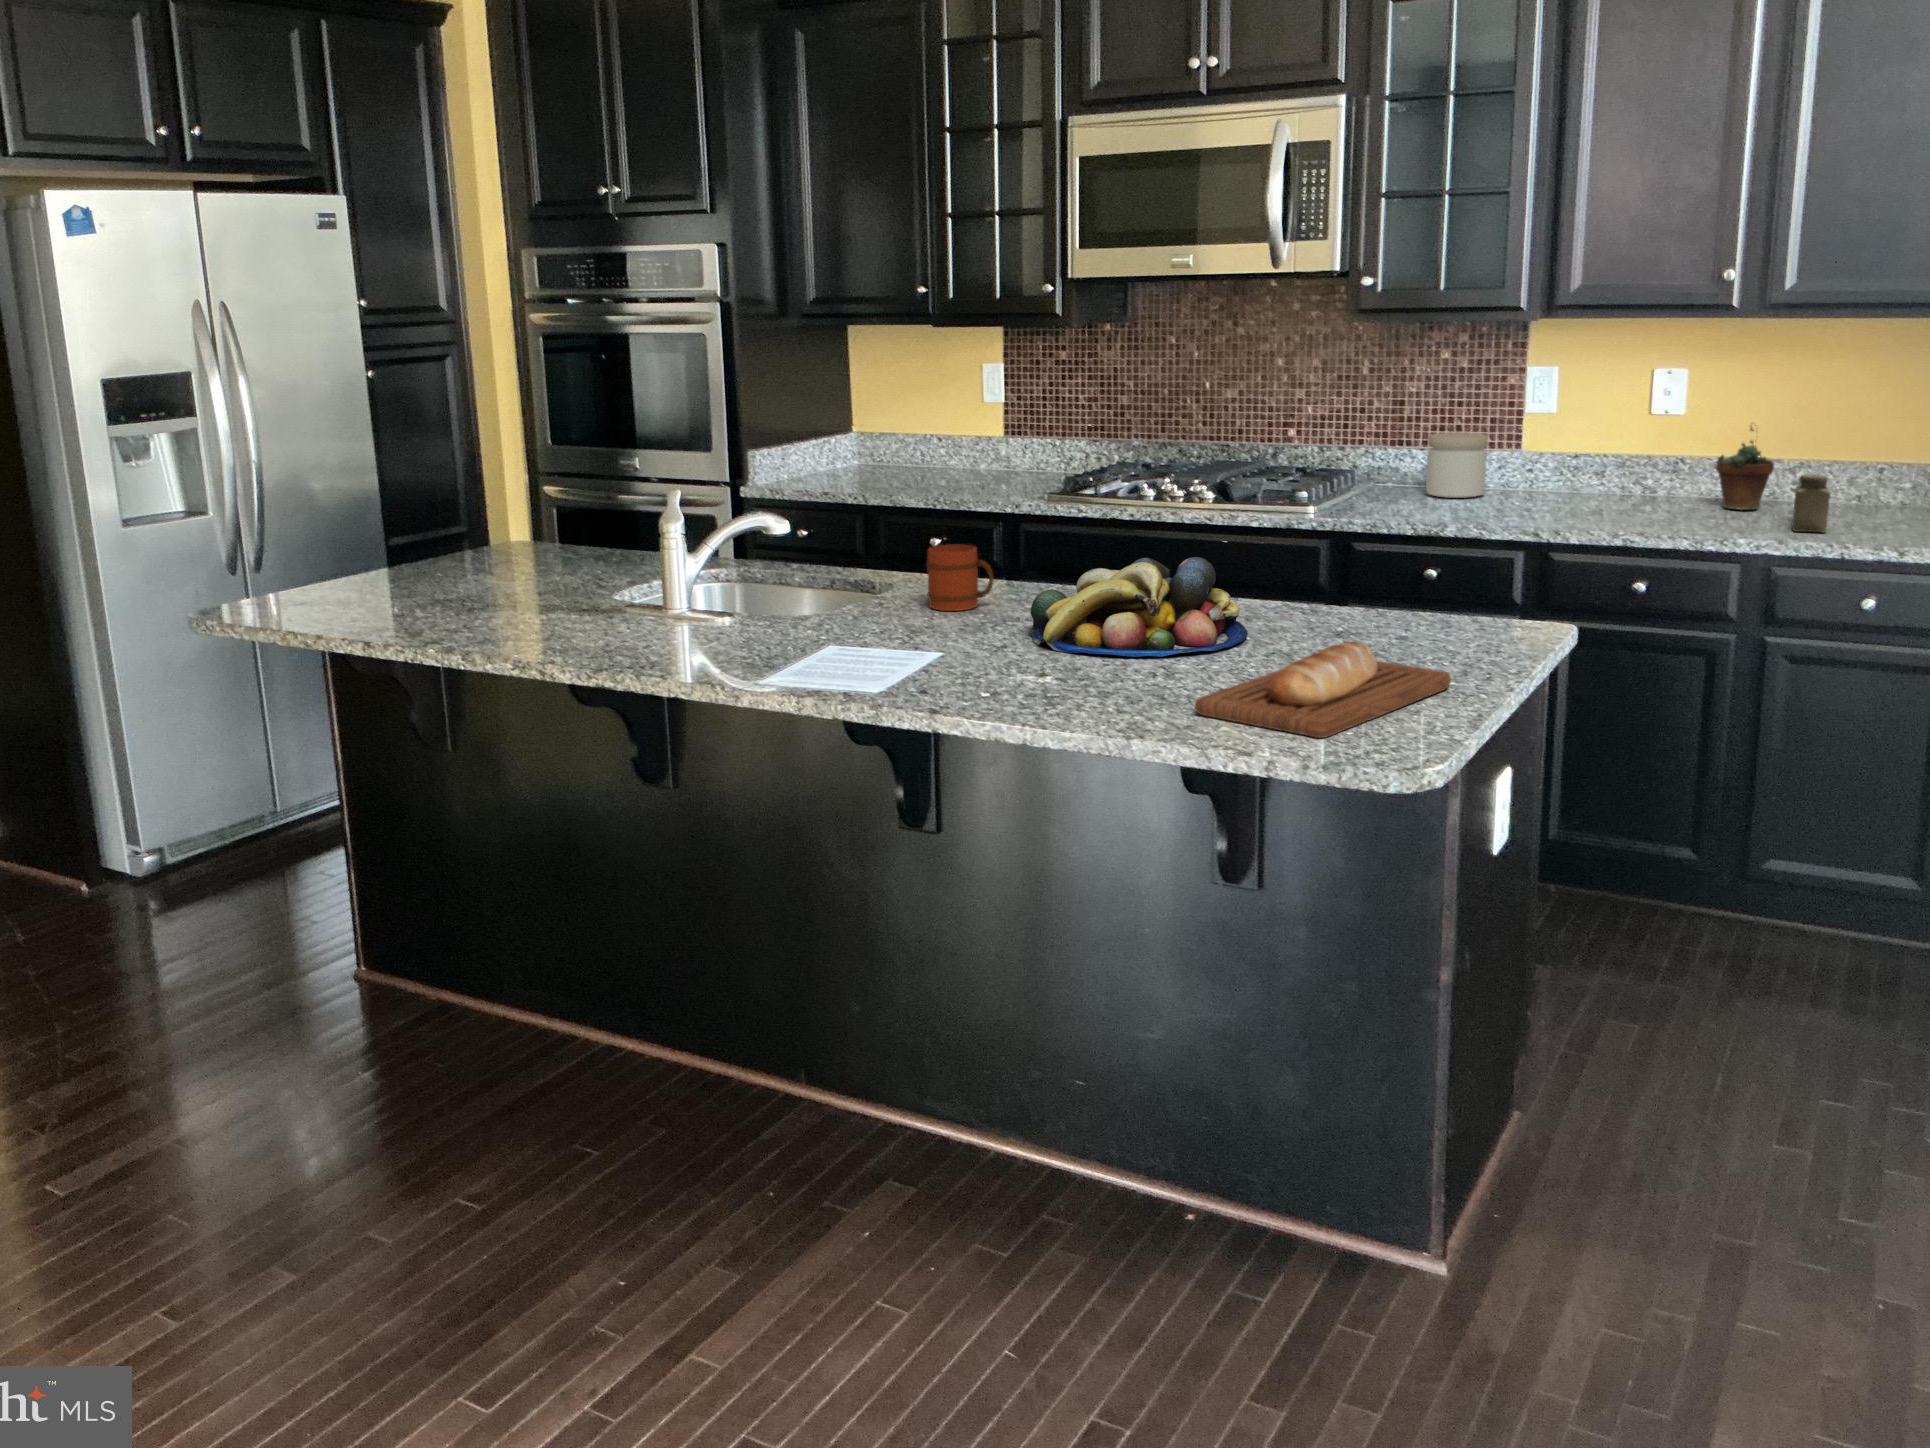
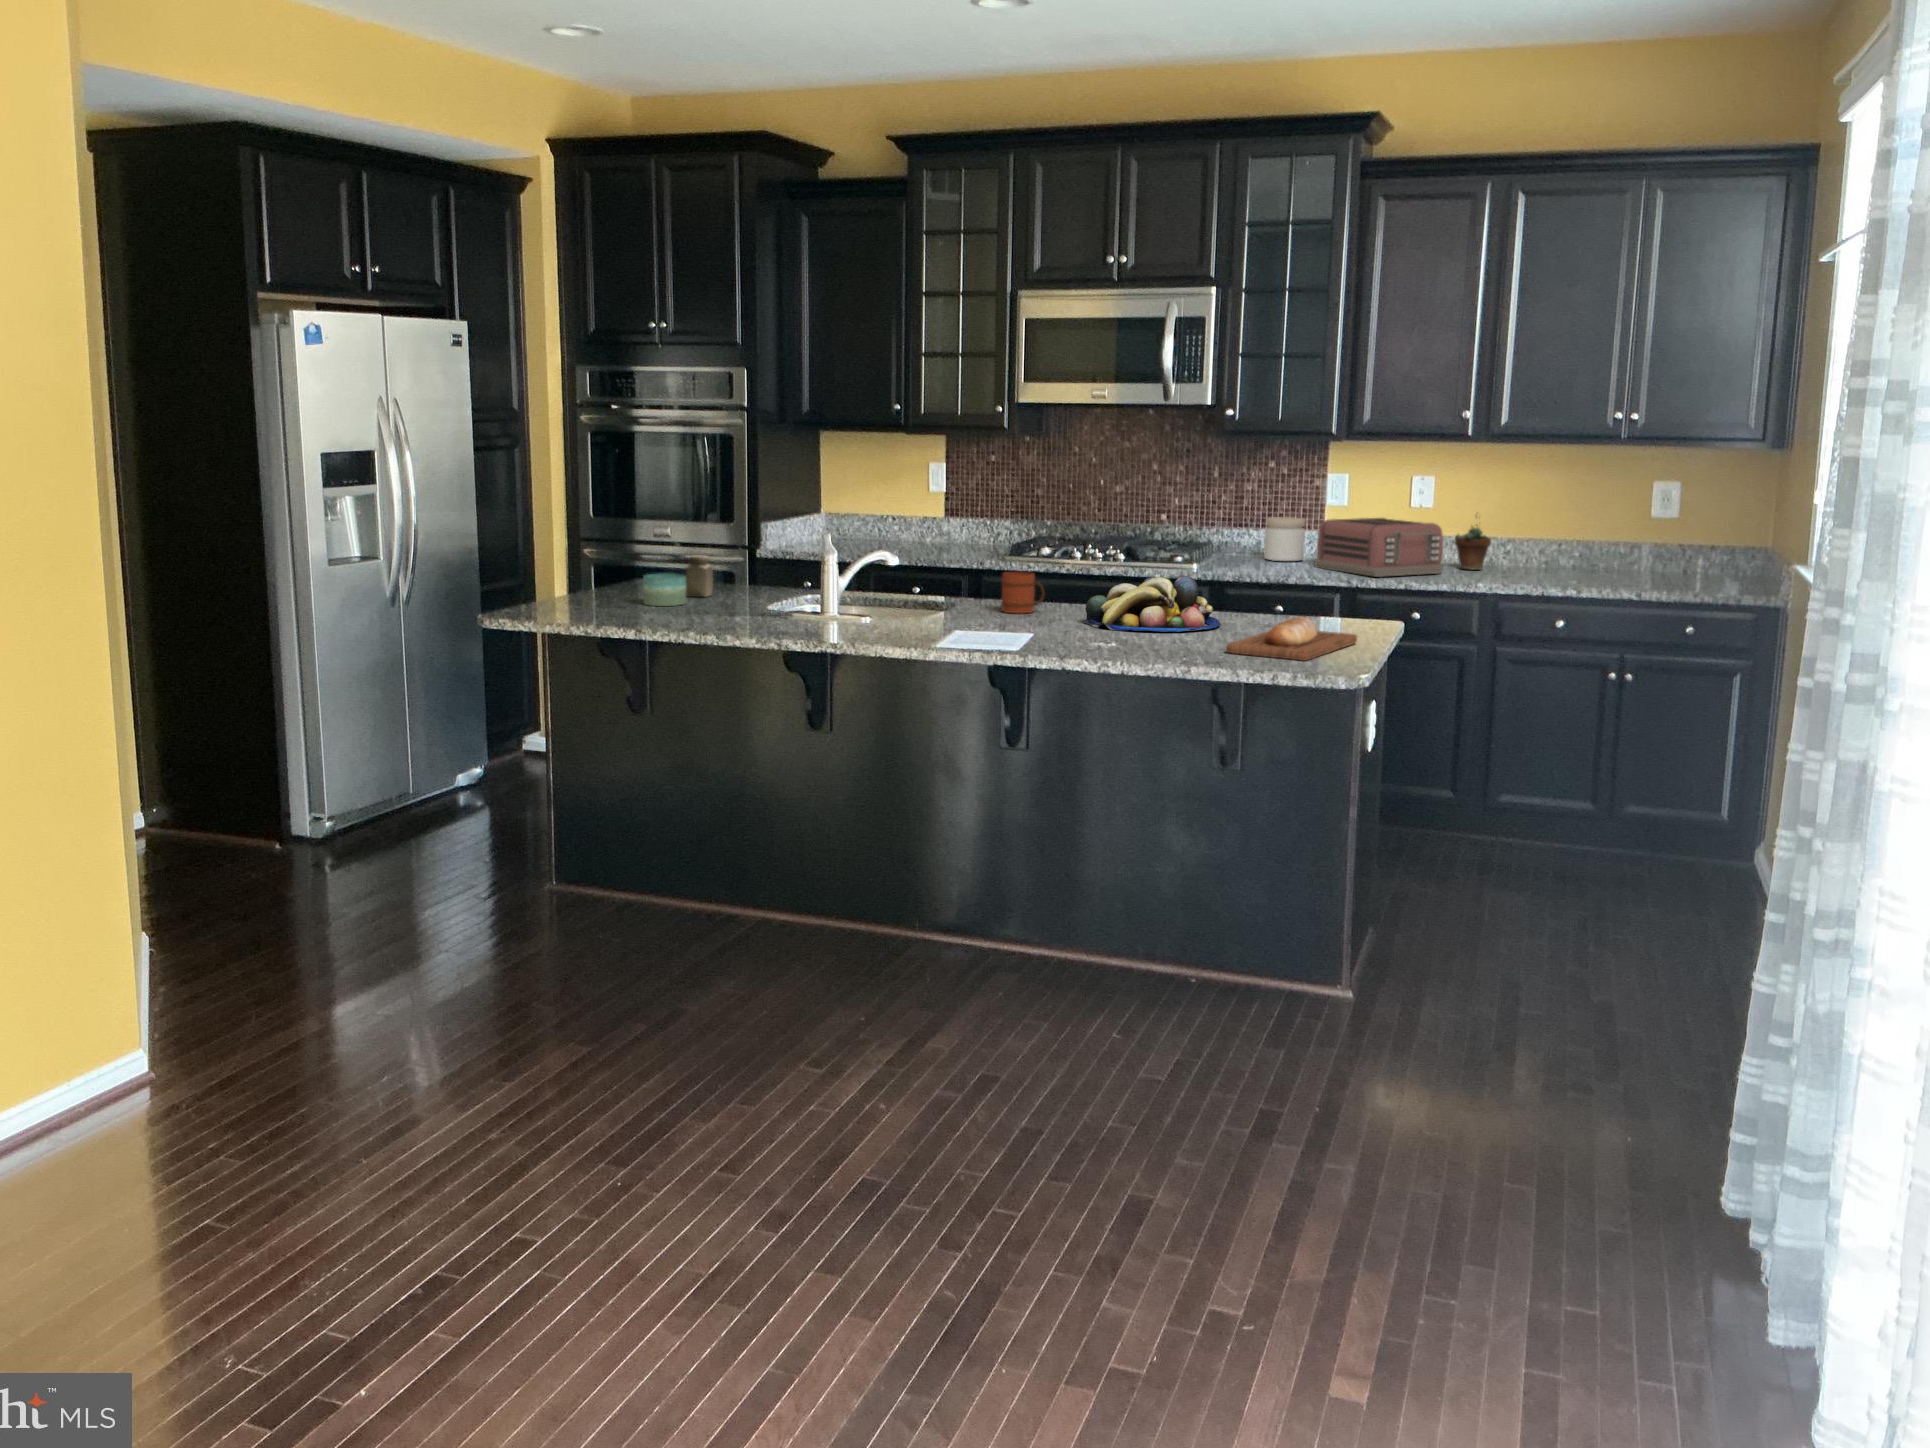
toaster: none [1494,432,1692,526] -> present [1315,518,1443,577]
salt shaker: present [1792,474,1830,532] -> present [686,555,713,597]
candle: none [430,547,496,597] -> present [643,573,686,606]

